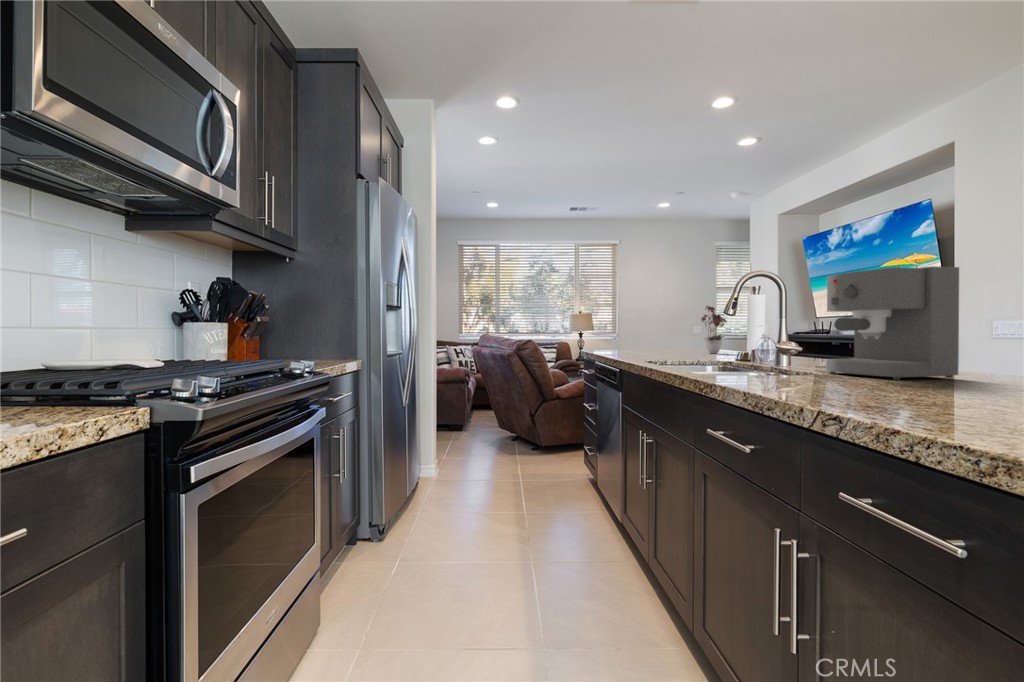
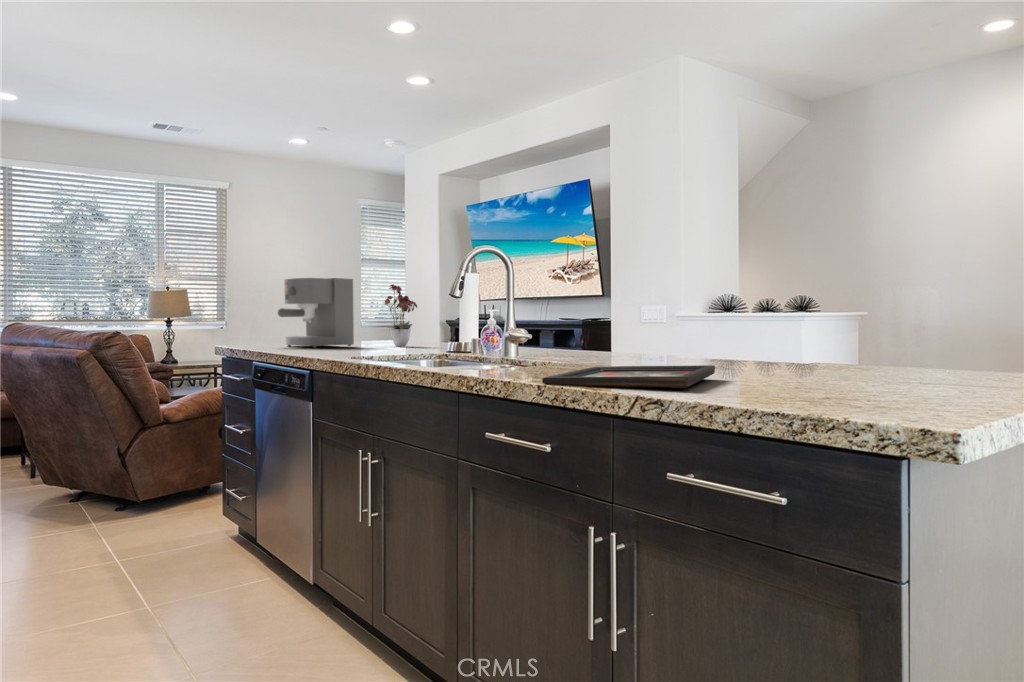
coffee maker: present [826,266,959,380] -> present [278,278,354,348]
decorative tray: none [750,378,983,406] -> present [542,365,715,388]

